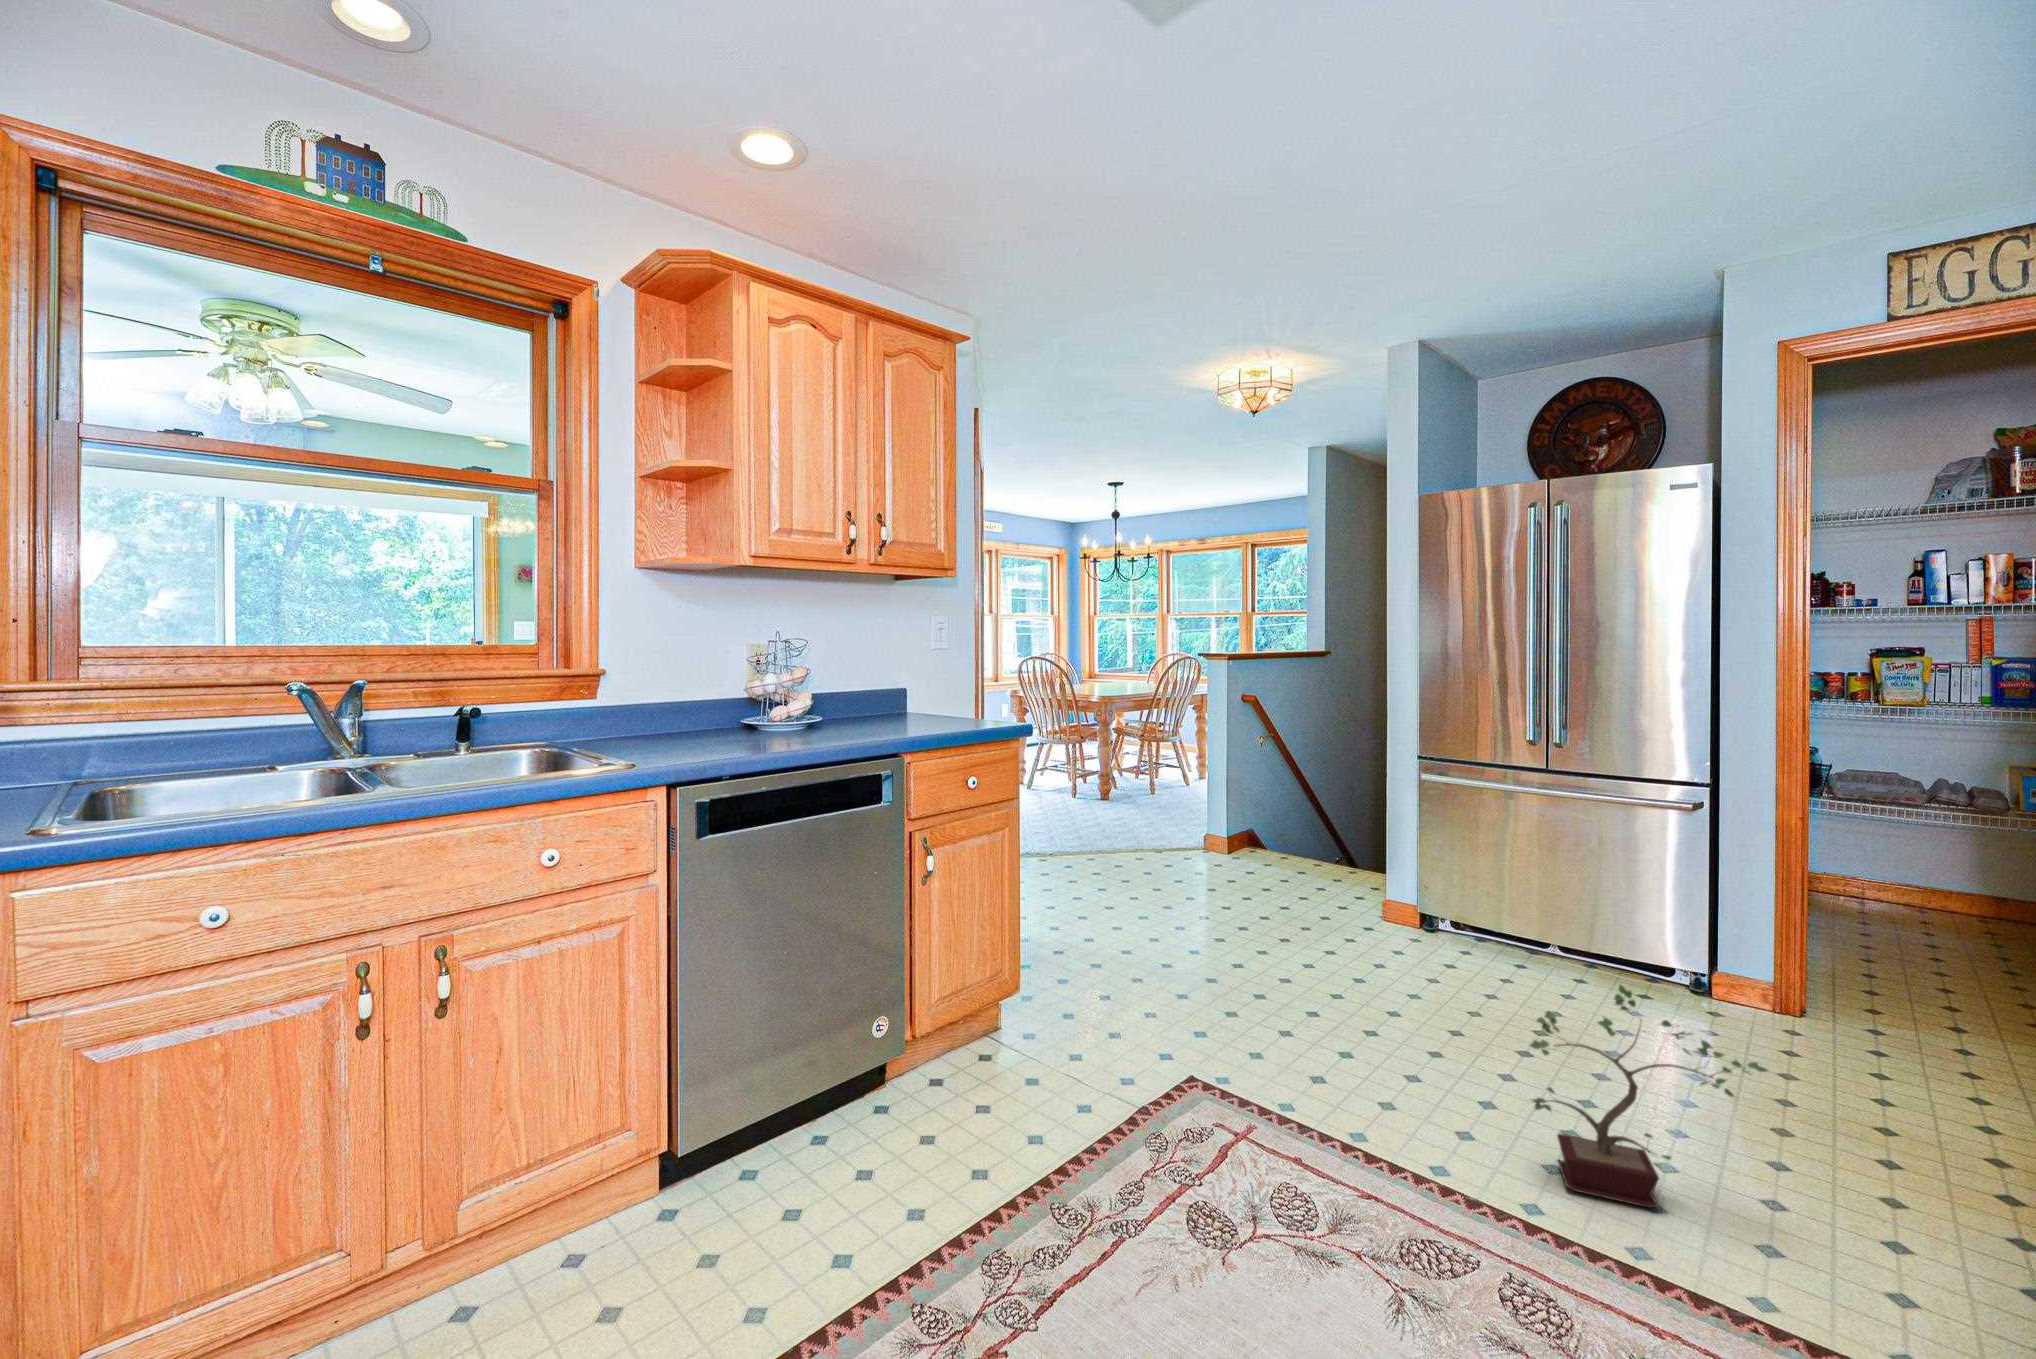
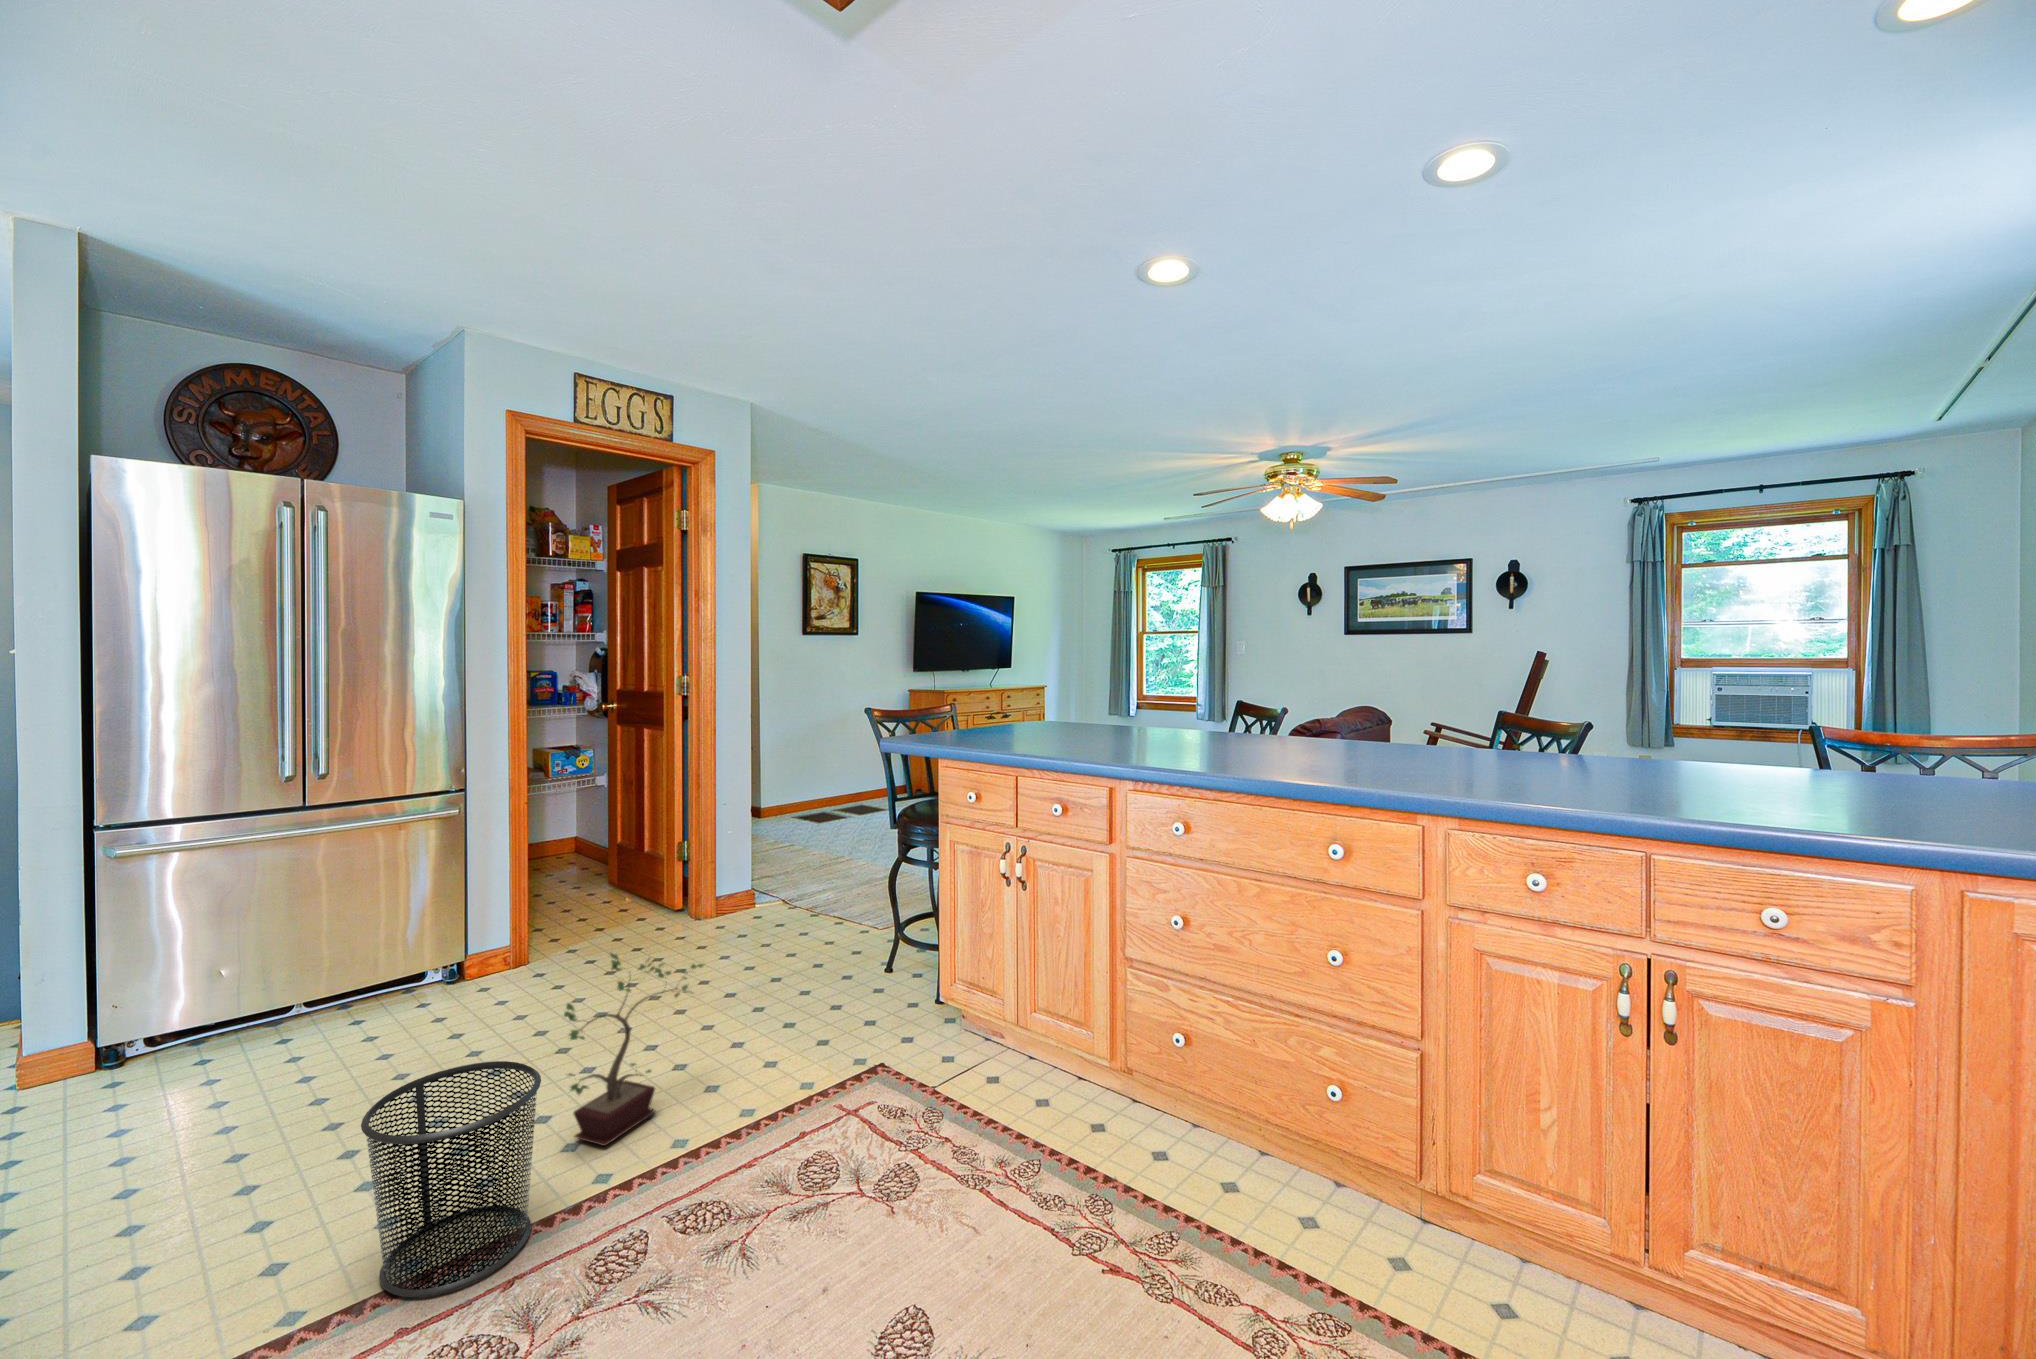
waste bin: none [1316,994,1458,1187] -> present [361,1061,541,1297]

